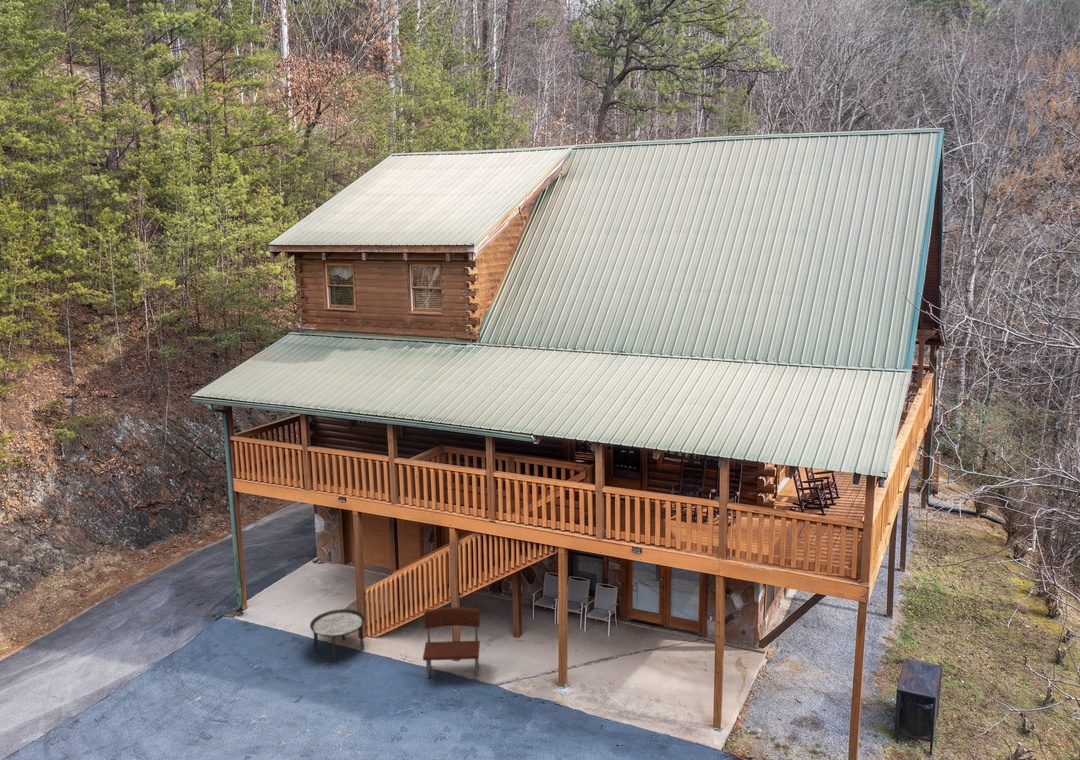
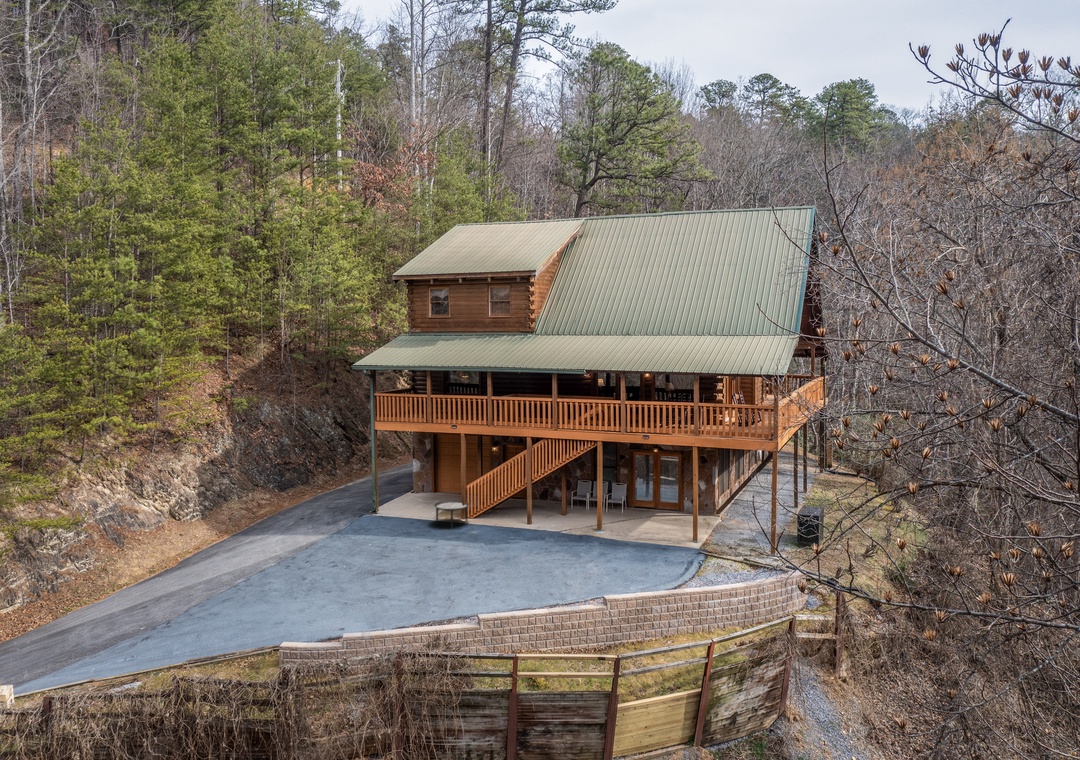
bench: present [423,607,480,678] -> none [512,489,548,532]

